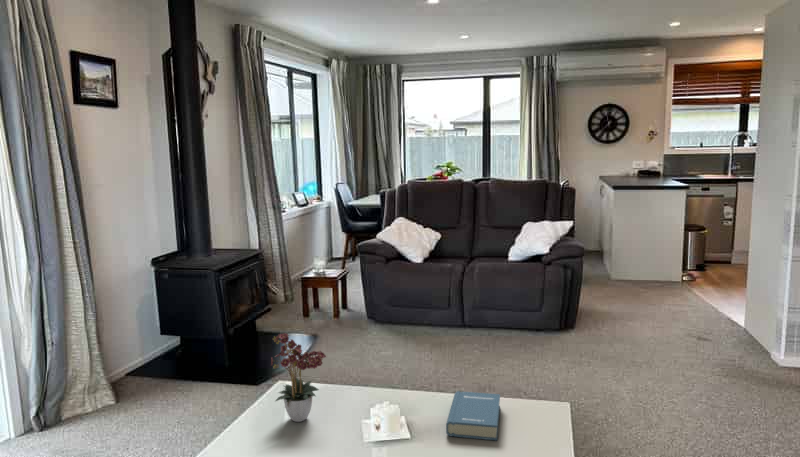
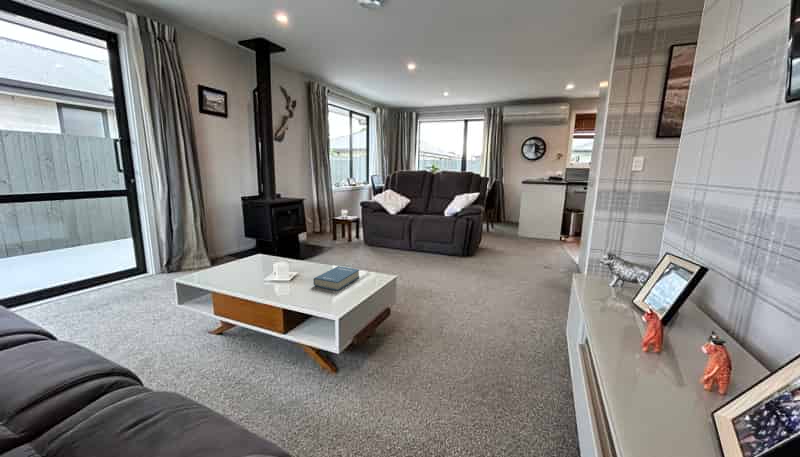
flower arrangement: present [271,333,326,422] -> none [228,220,270,272]

